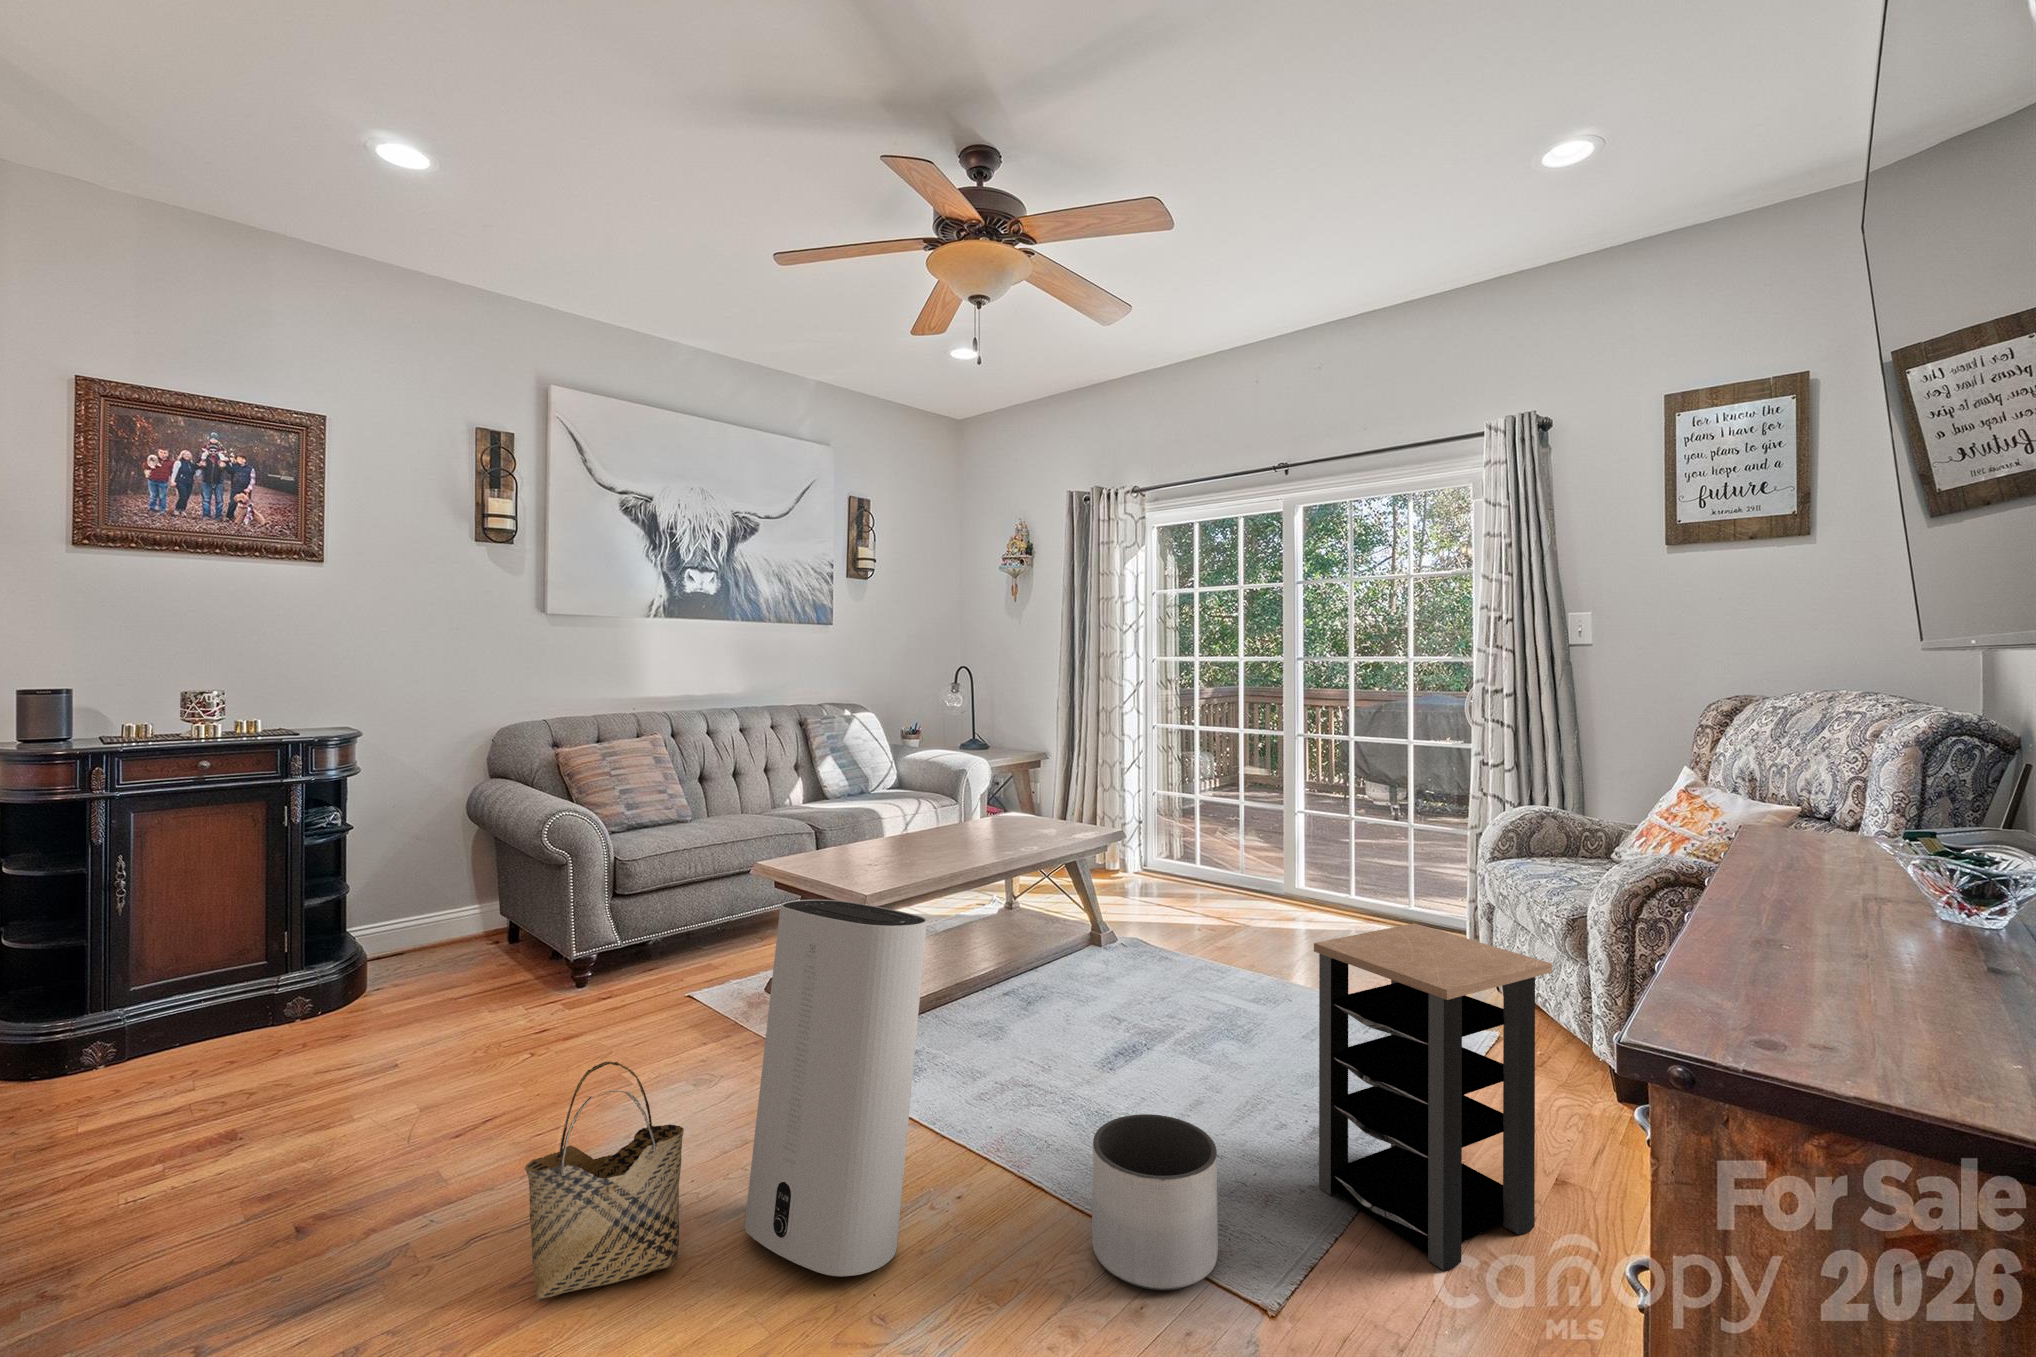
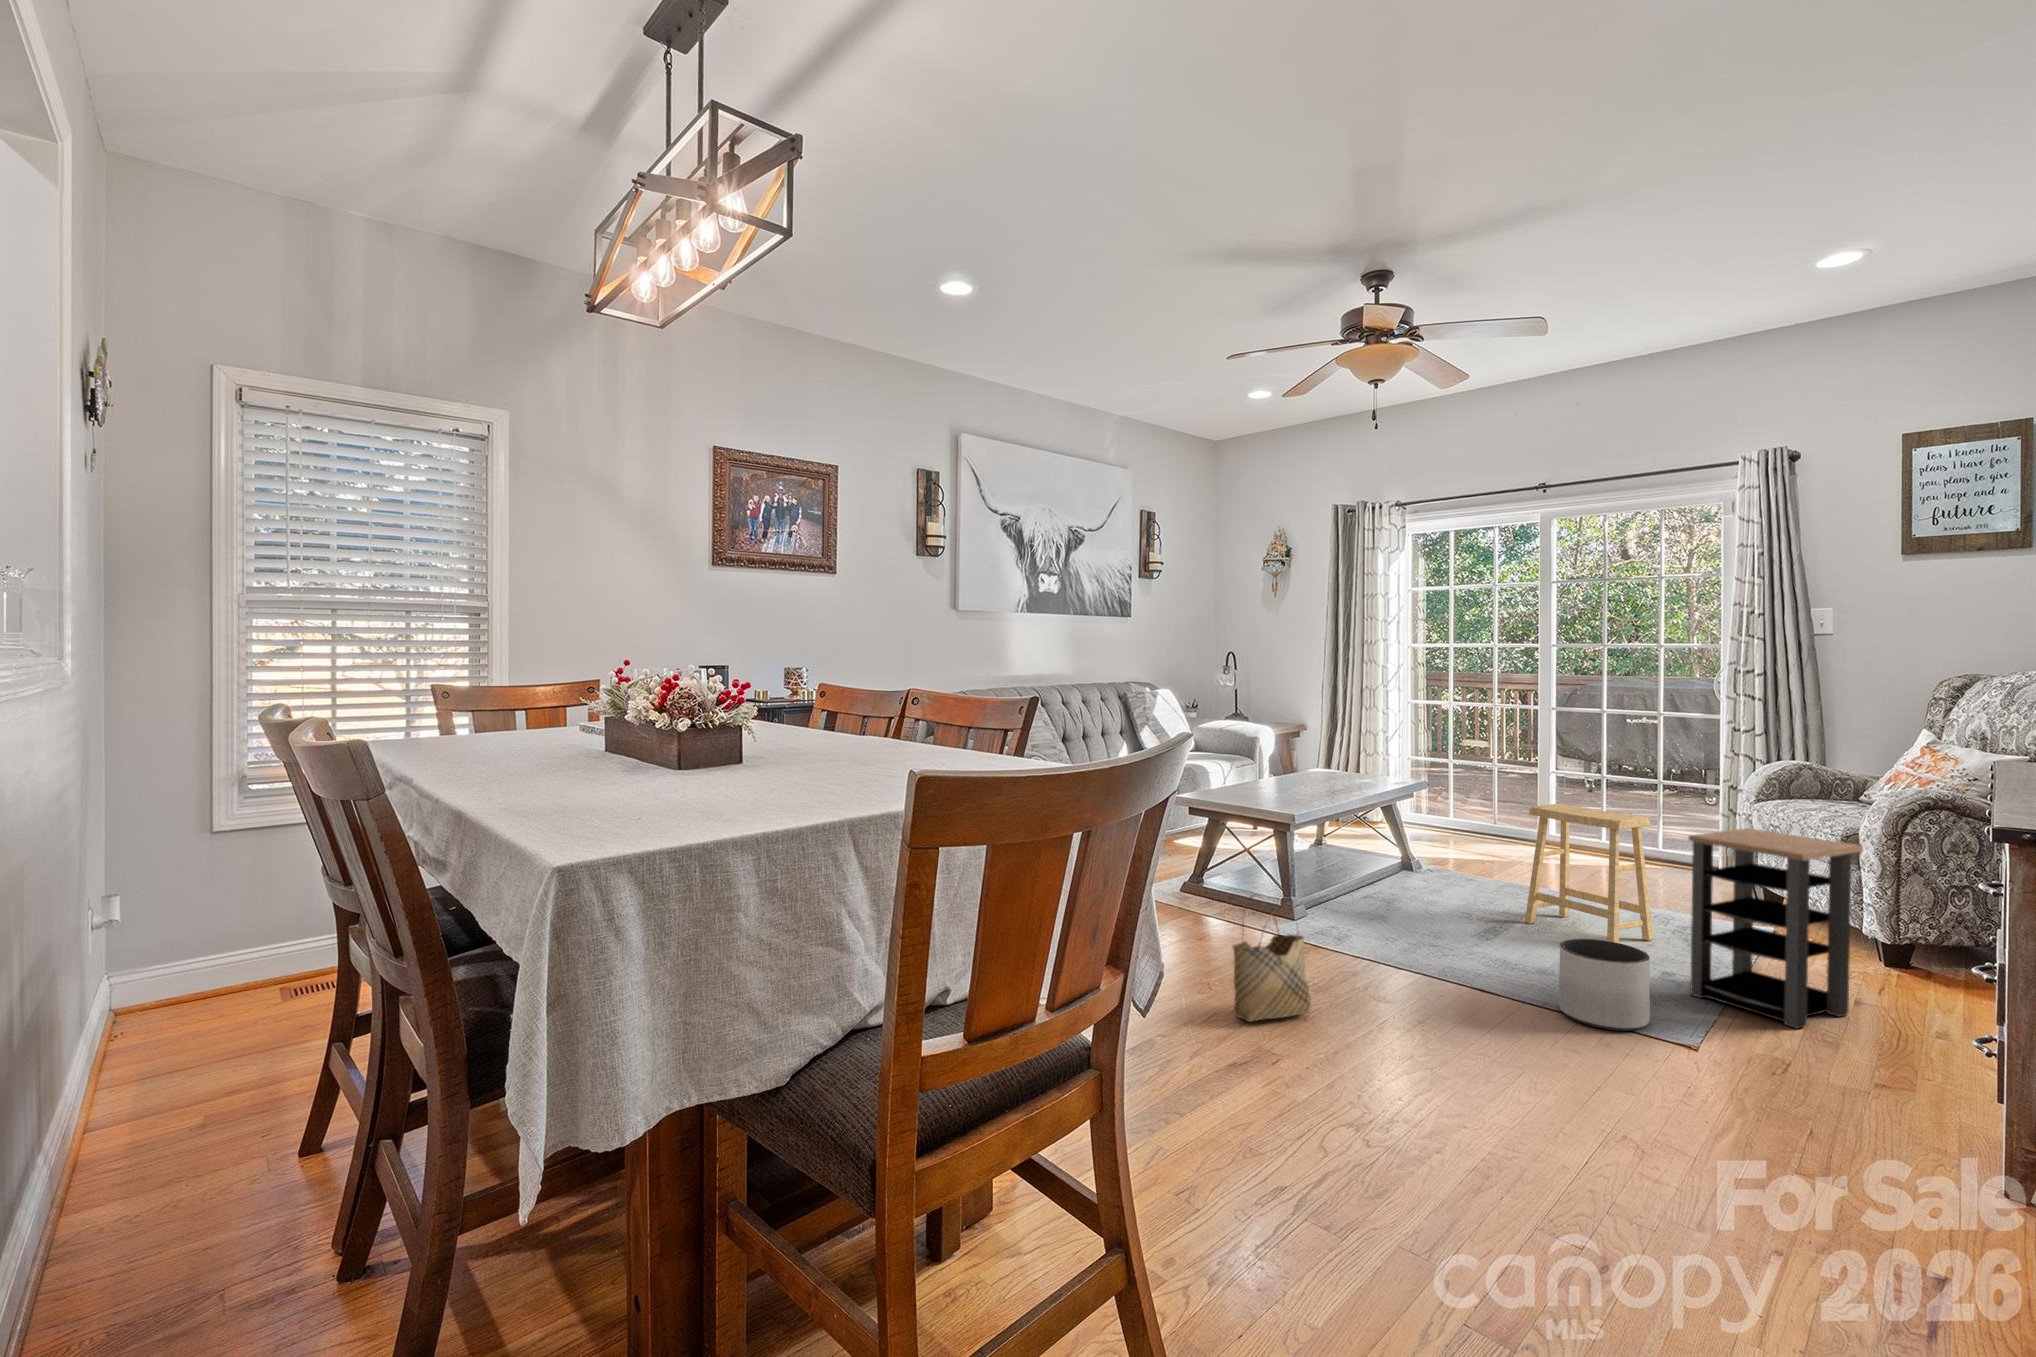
footstool: none [1176,869,1328,1083] -> present [1525,804,1654,943]
air purifier: present [745,900,927,1276] -> none [1332,803,1450,1017]

